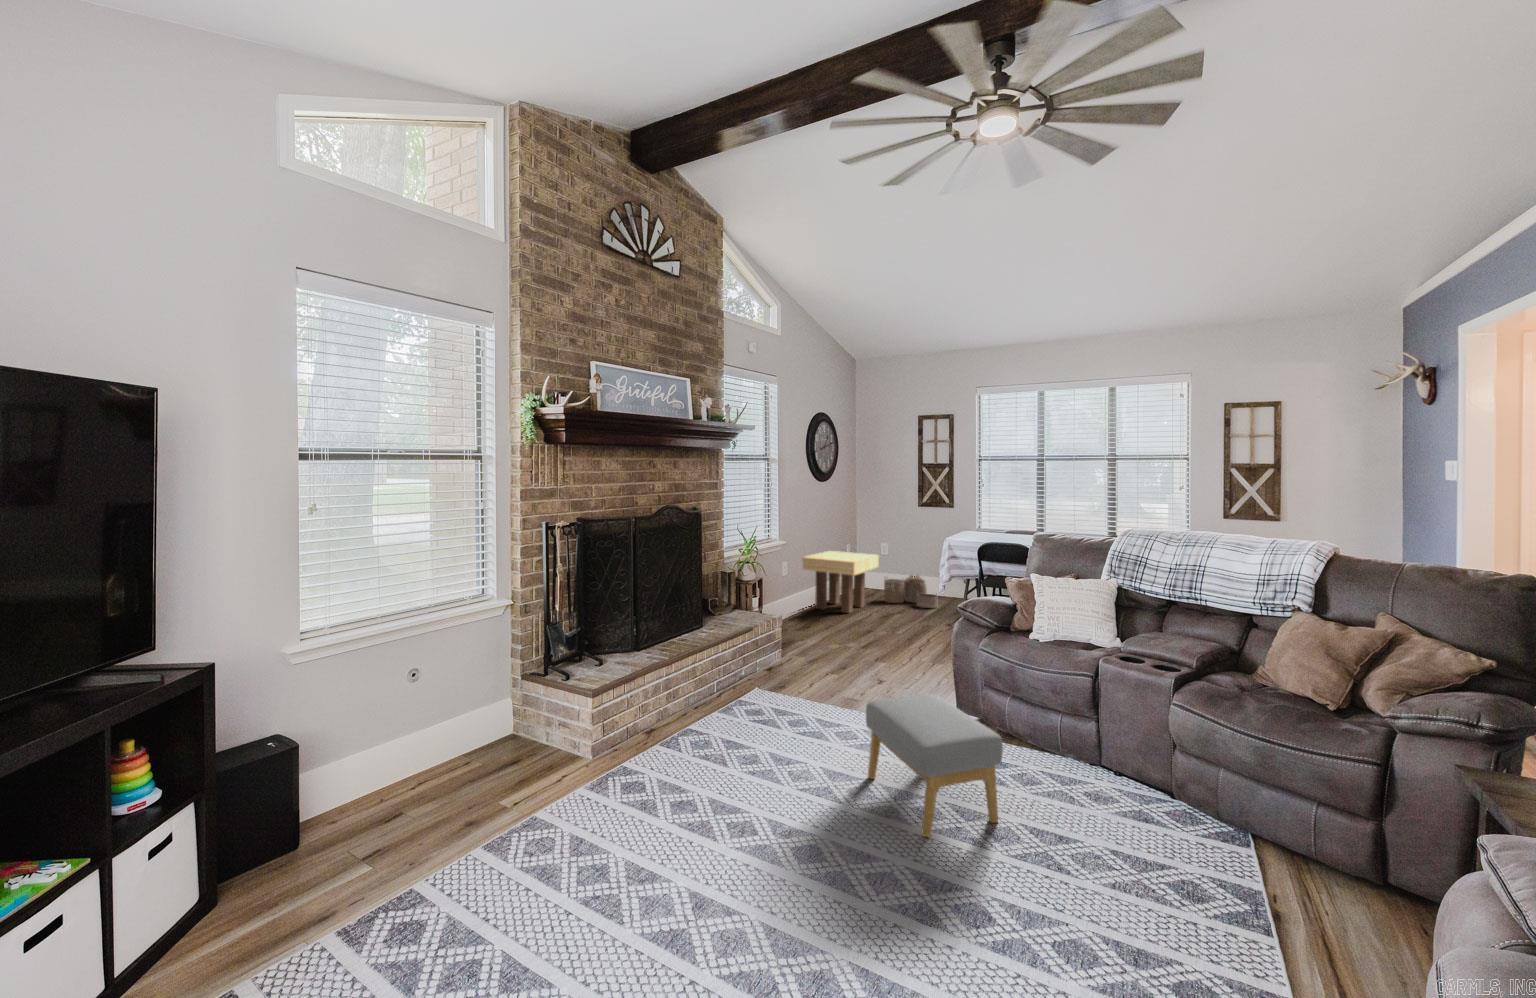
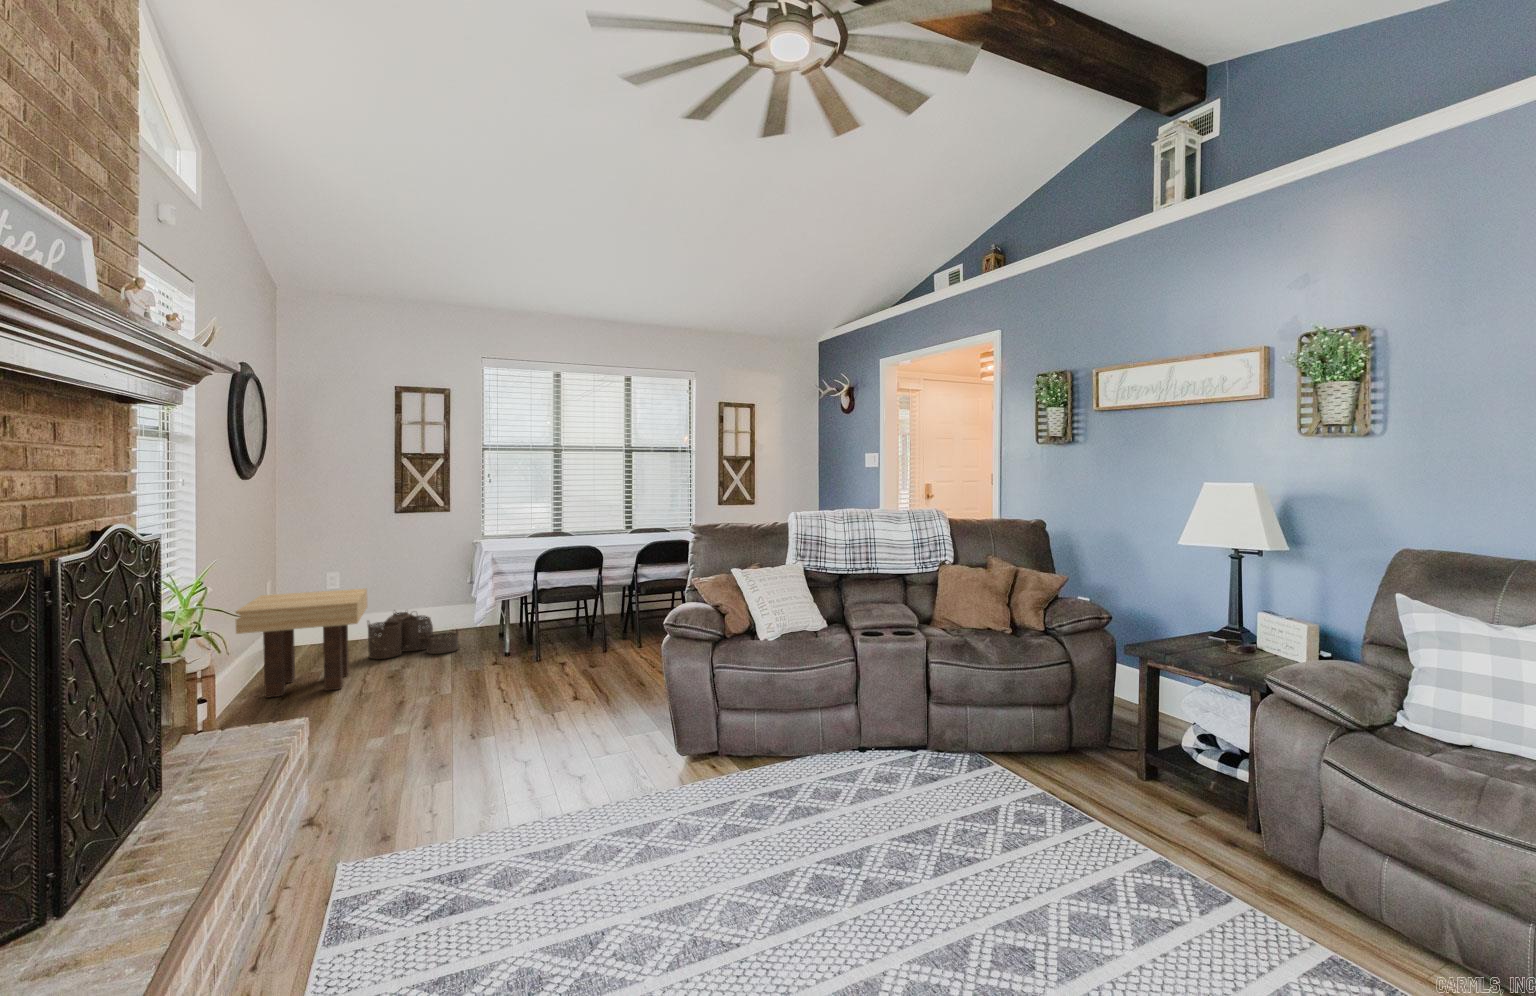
footstool: present [866,694,1003,837] -> none [738,729,904,897]

